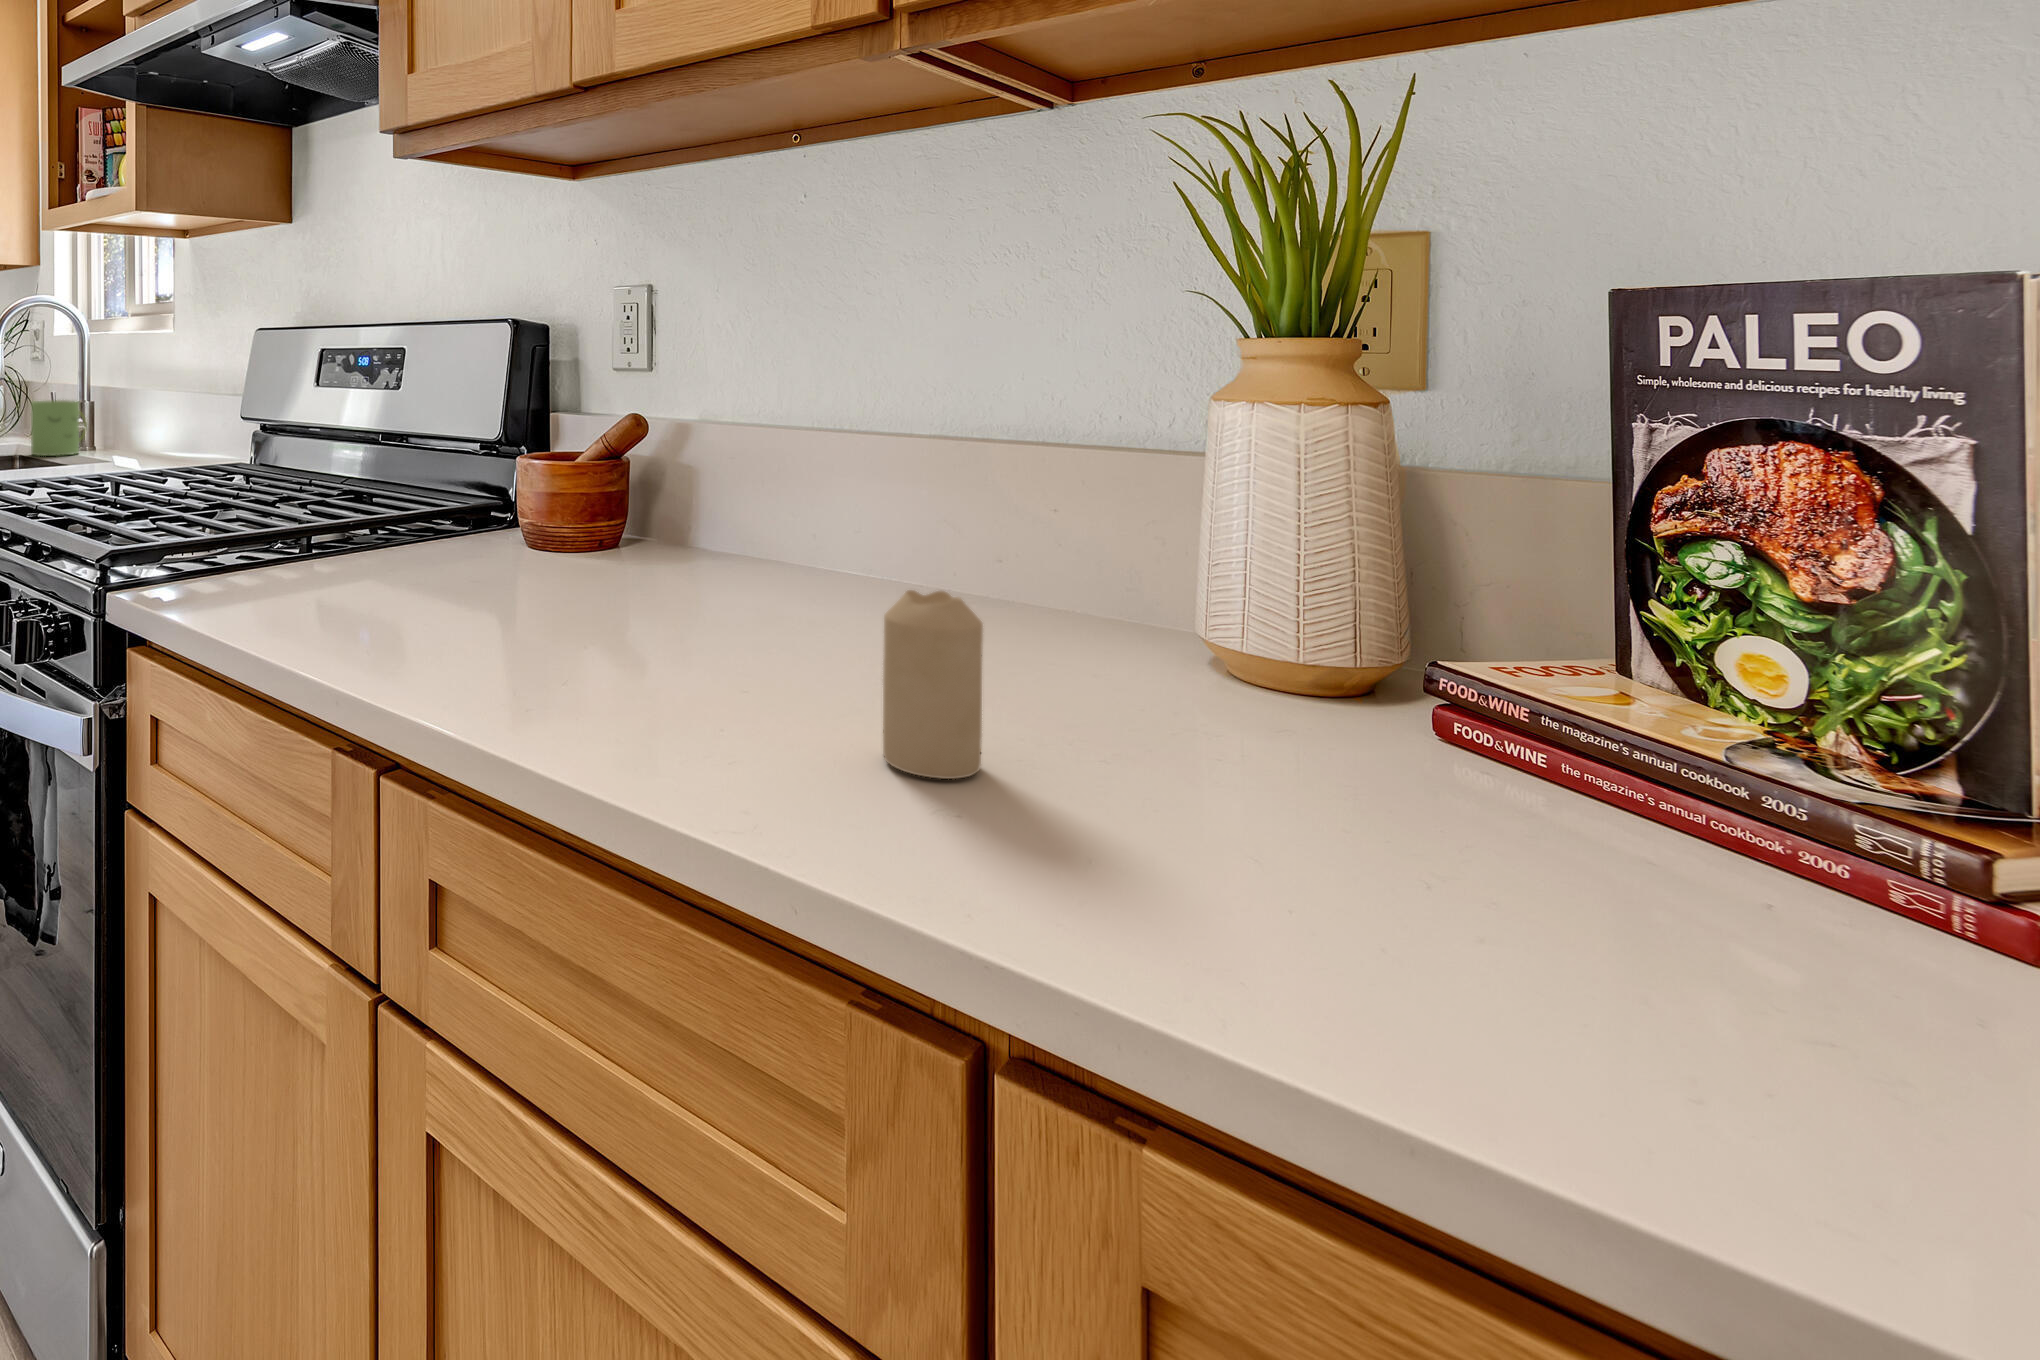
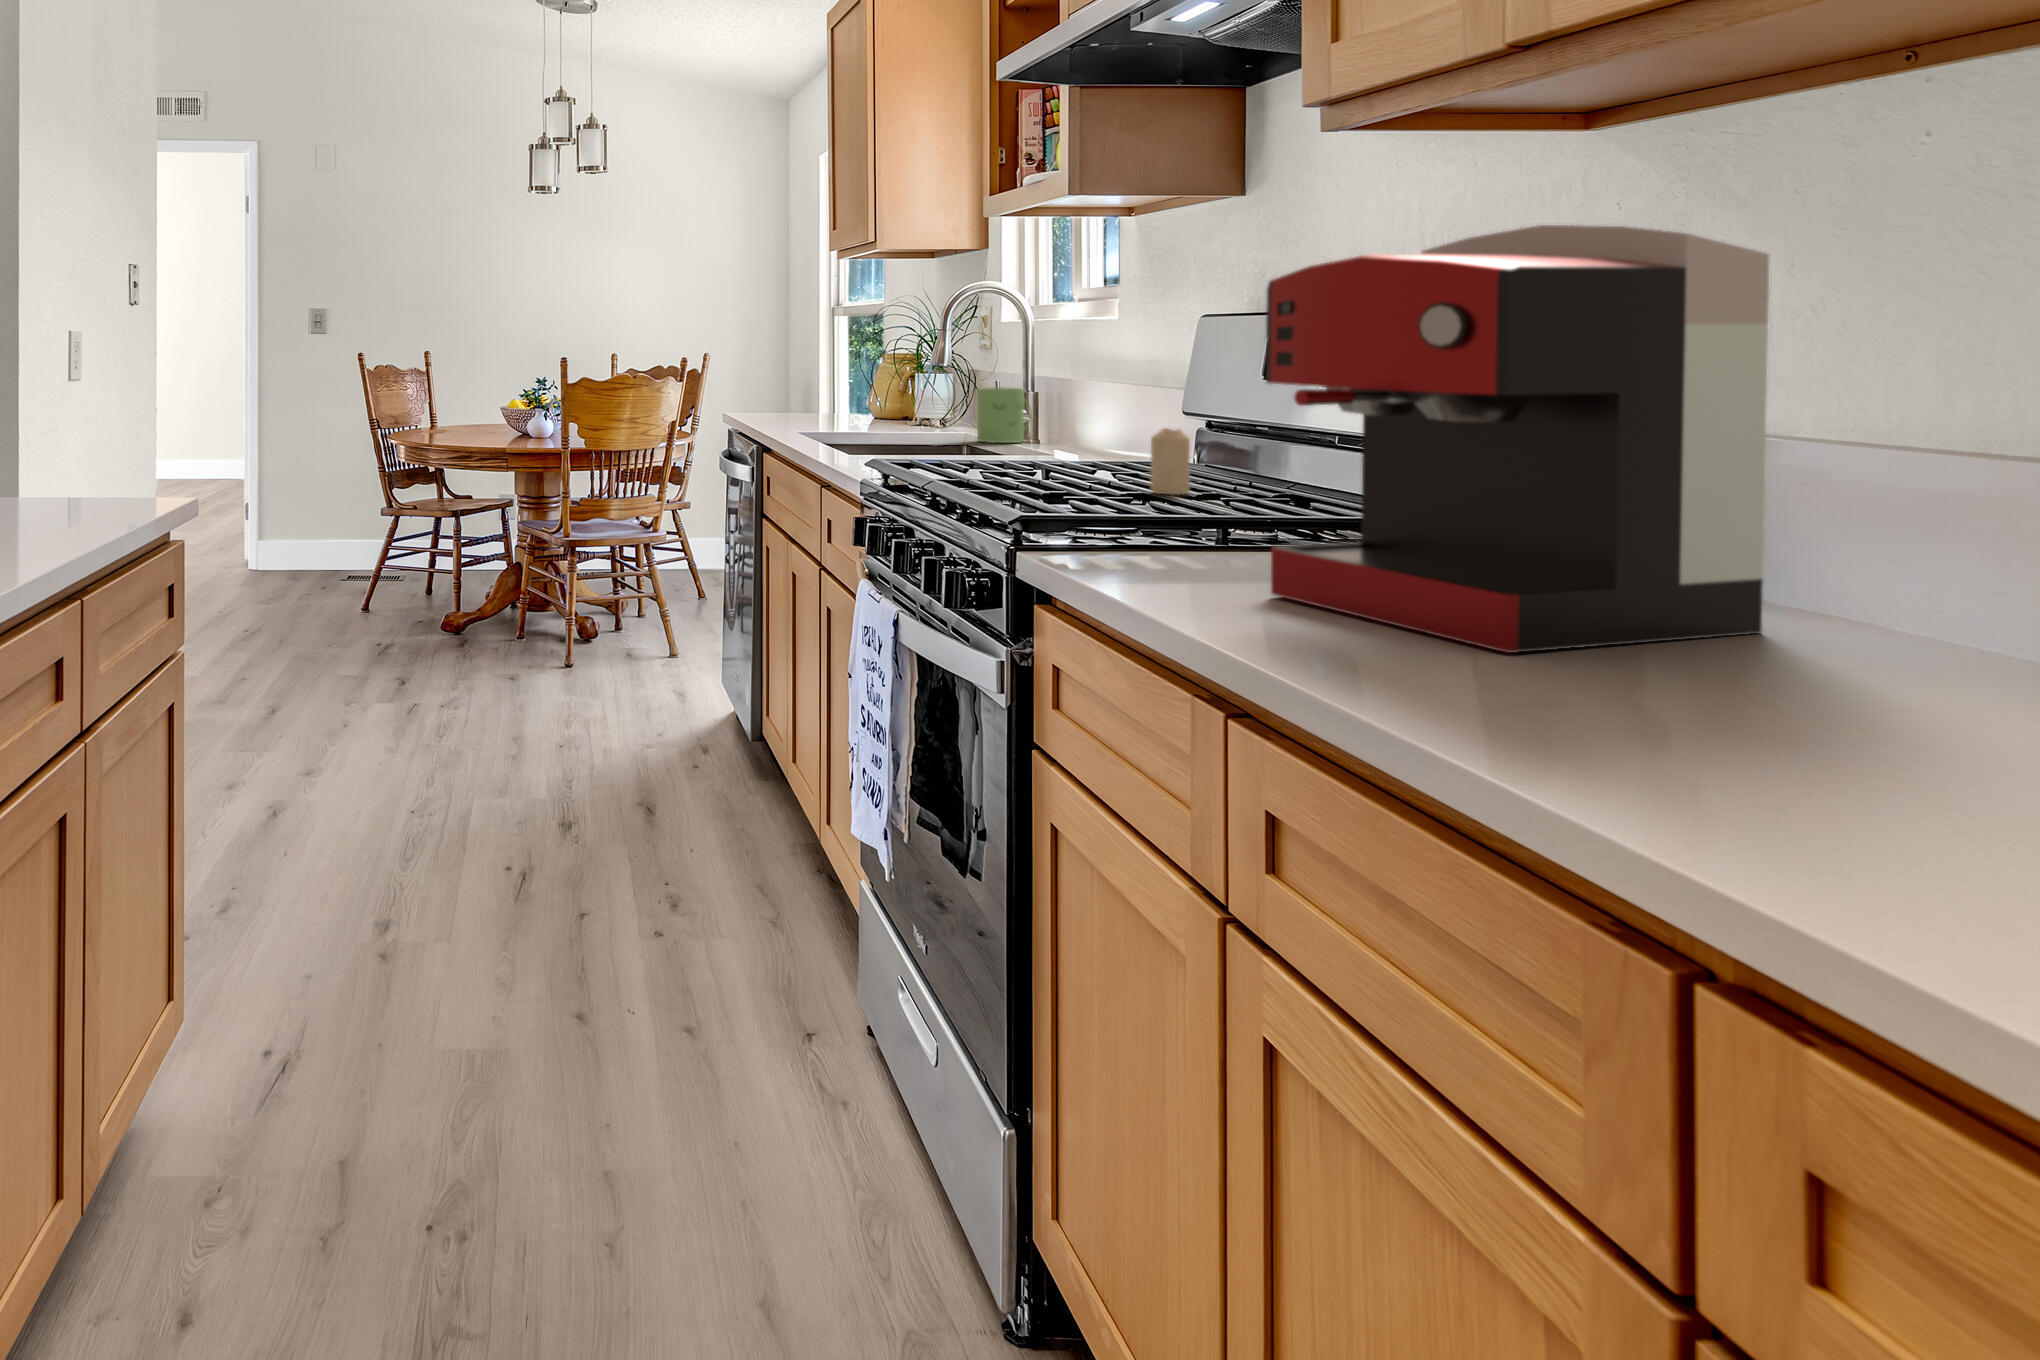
coffee maker: none [385,244,752,650] -> present [1266,225,1769,653]
candle: present [883,590,983,779] -> present [1151,428,1190,495]

